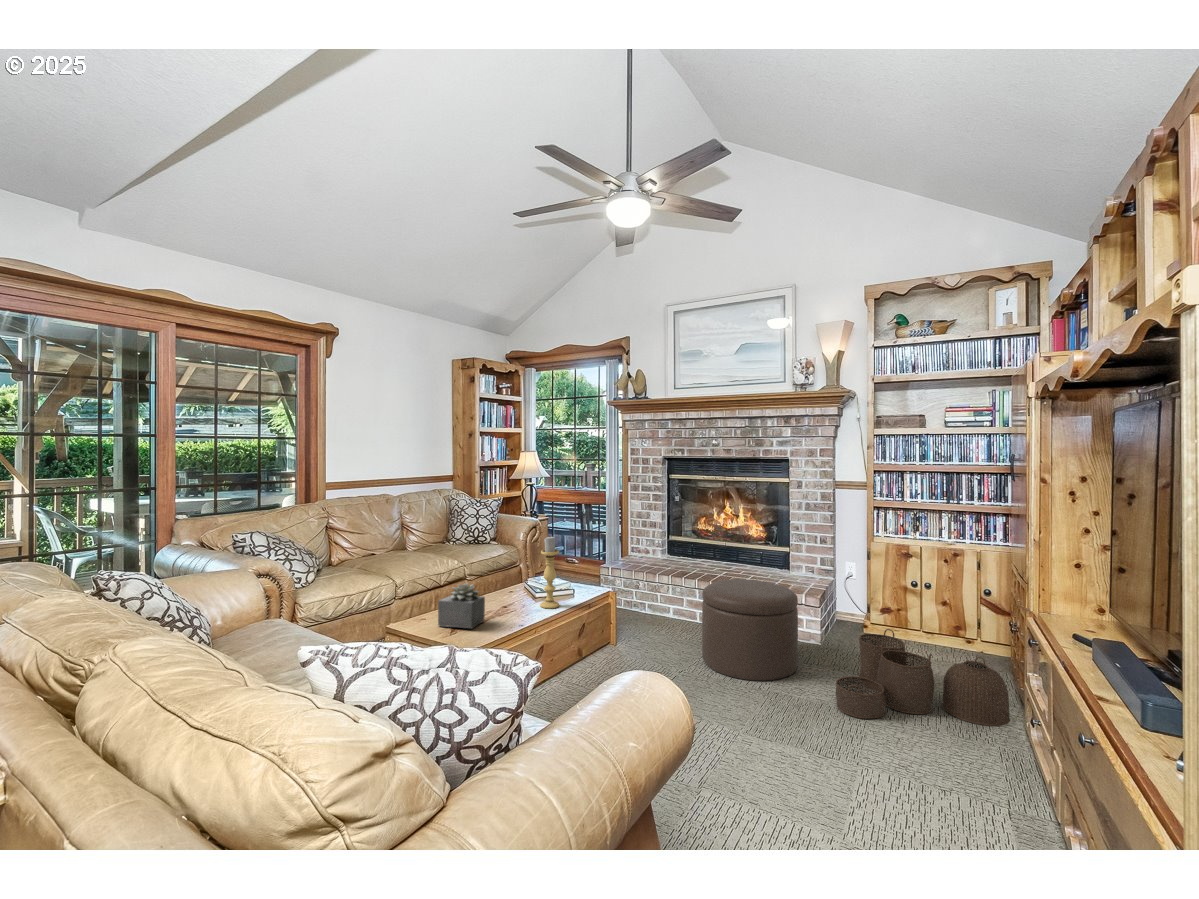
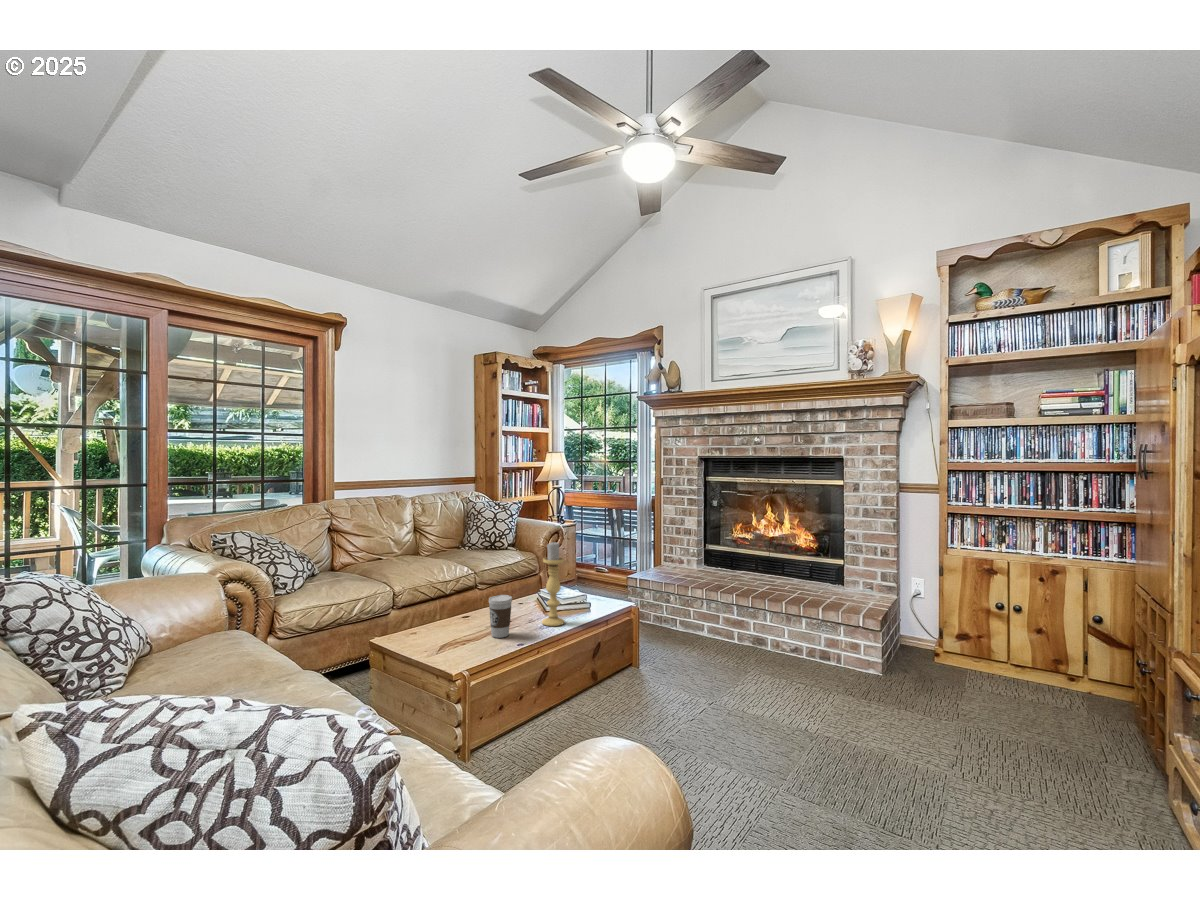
ottoman: present [702,579,798,681] -> none [737,596,853,722]
succulent plant: present [438,583,485,628] -> none [416,594,472,649]
coffee cup: none [498,583,518,619] -> present [489,595,512,638]
woven basket: present [836,629,1010,726] -> none [903,664,1148,806]

